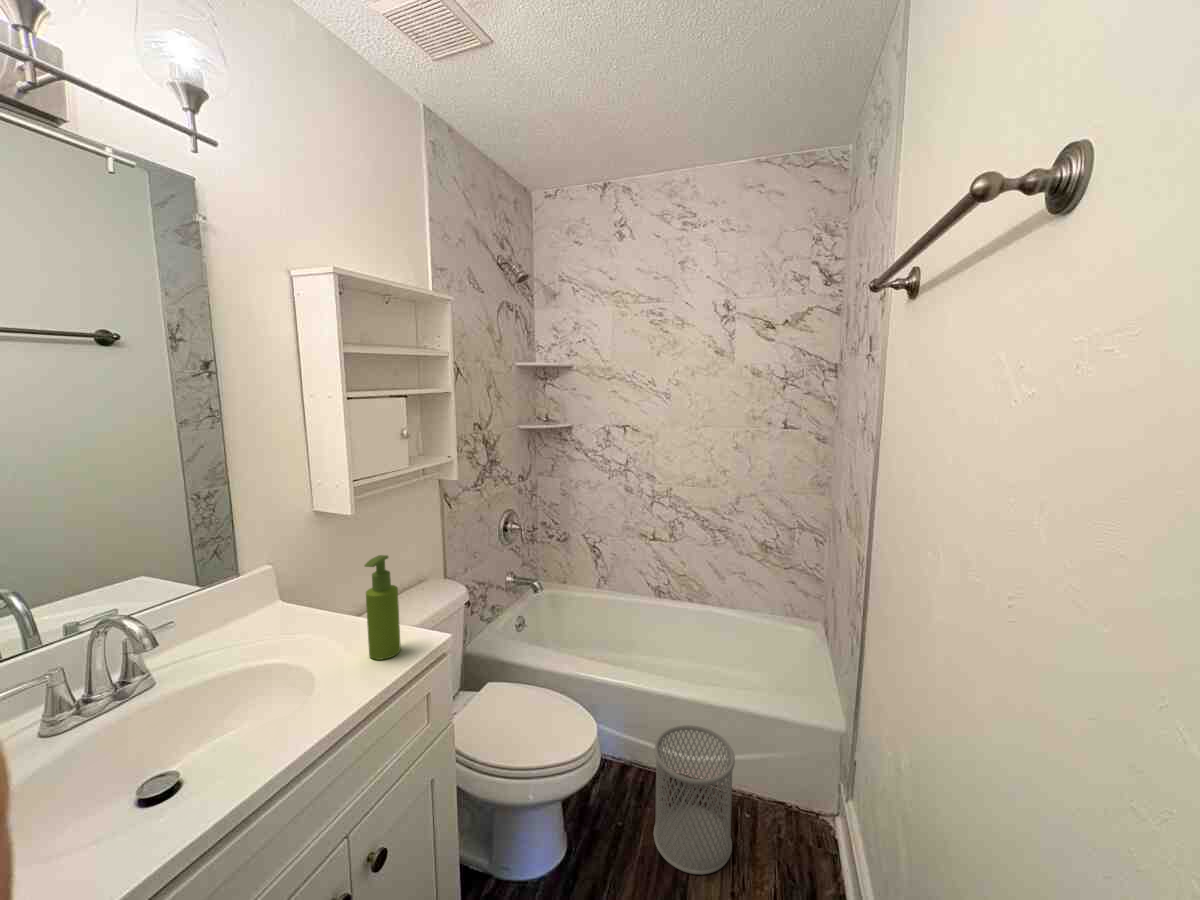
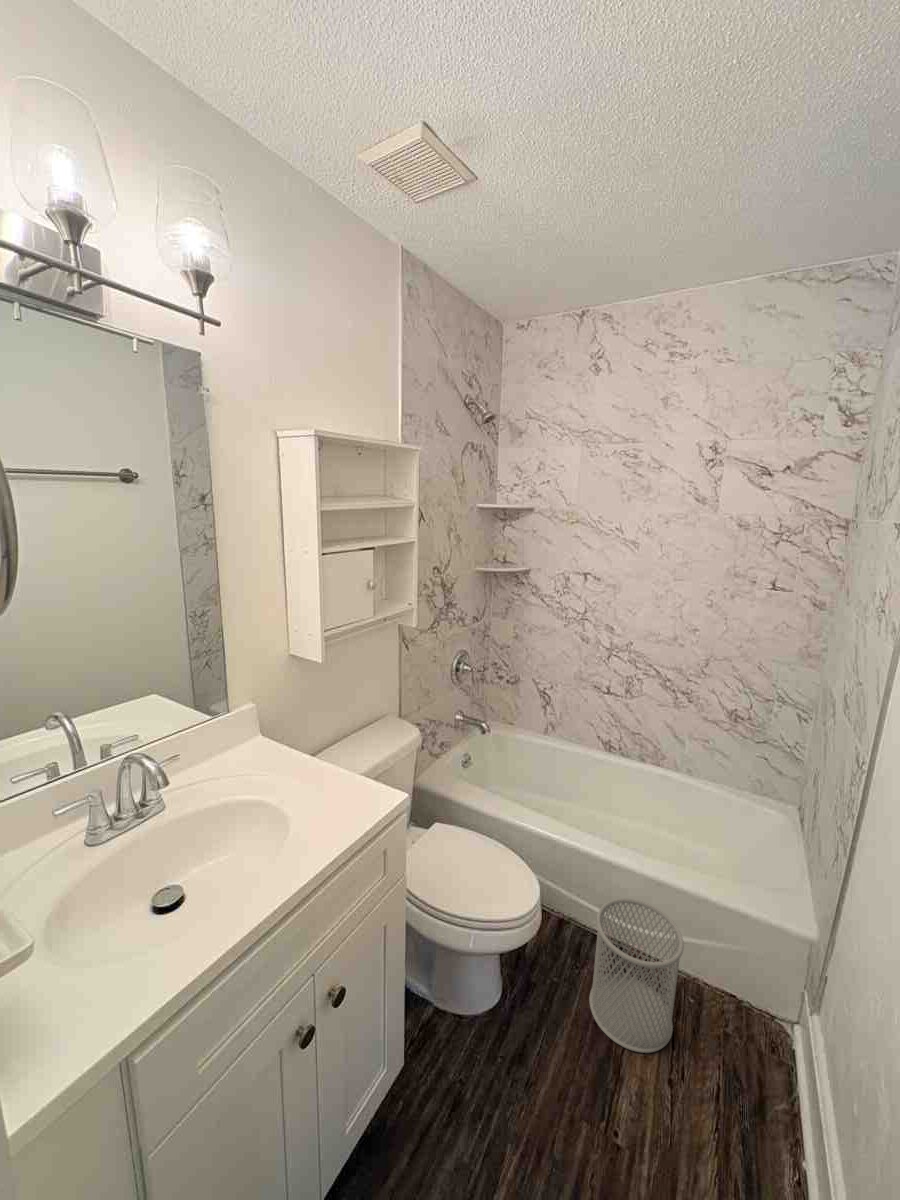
soap dispenser: present [365,555,401,660] -> none [334,717,362,814]

